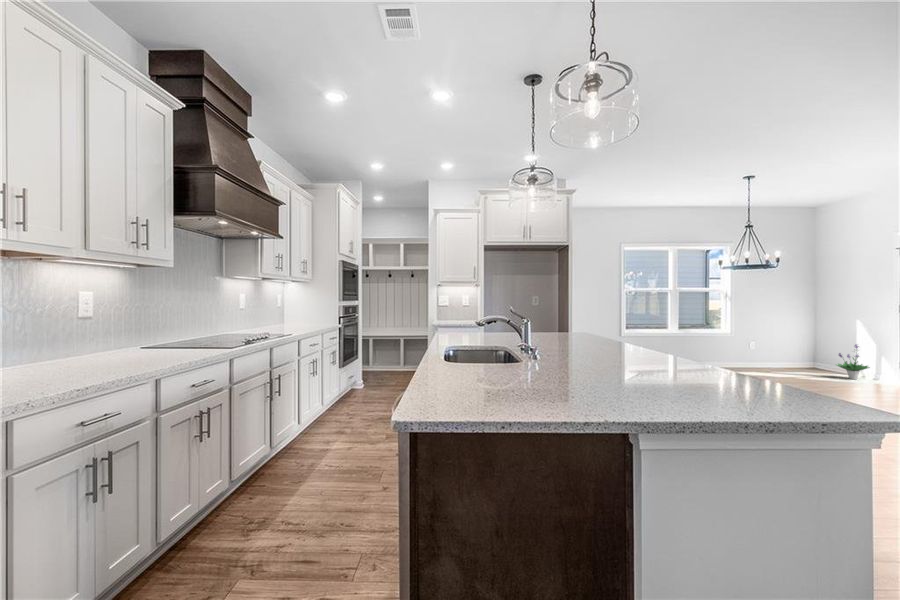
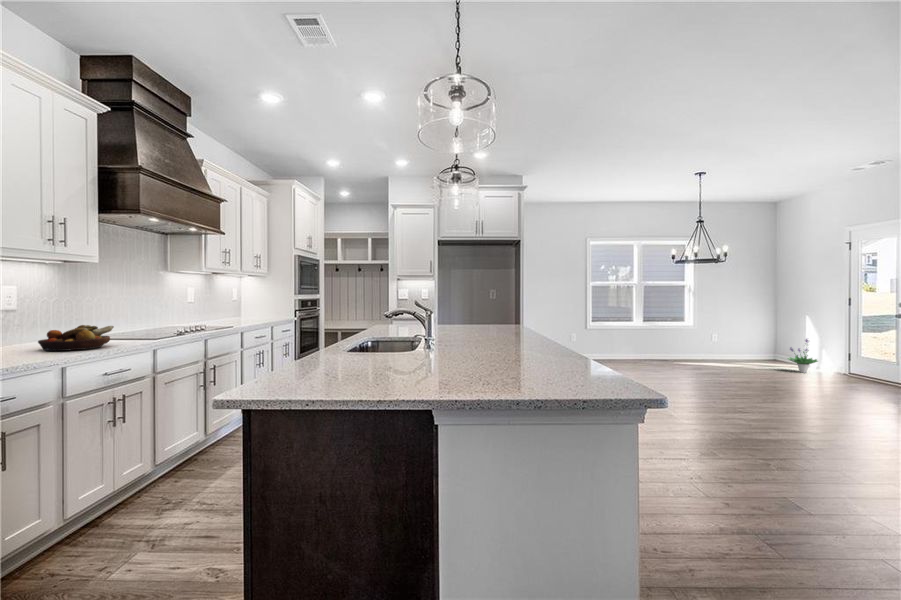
fruit bowl: none [122,333,193,361] -> present [38,325,114,351]

